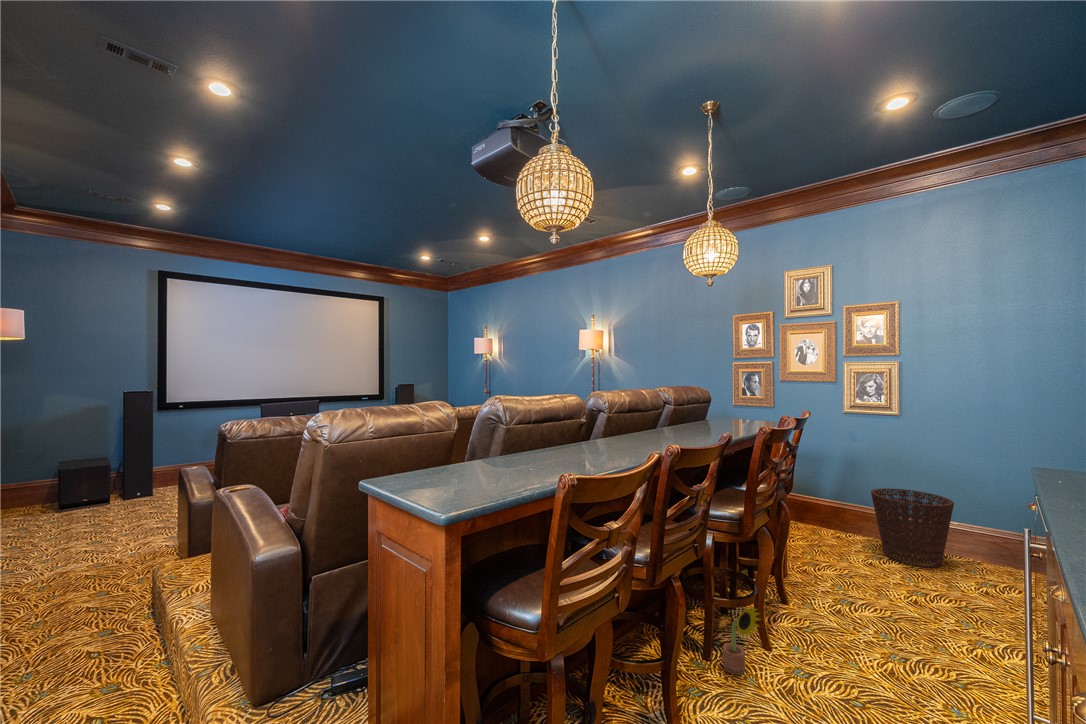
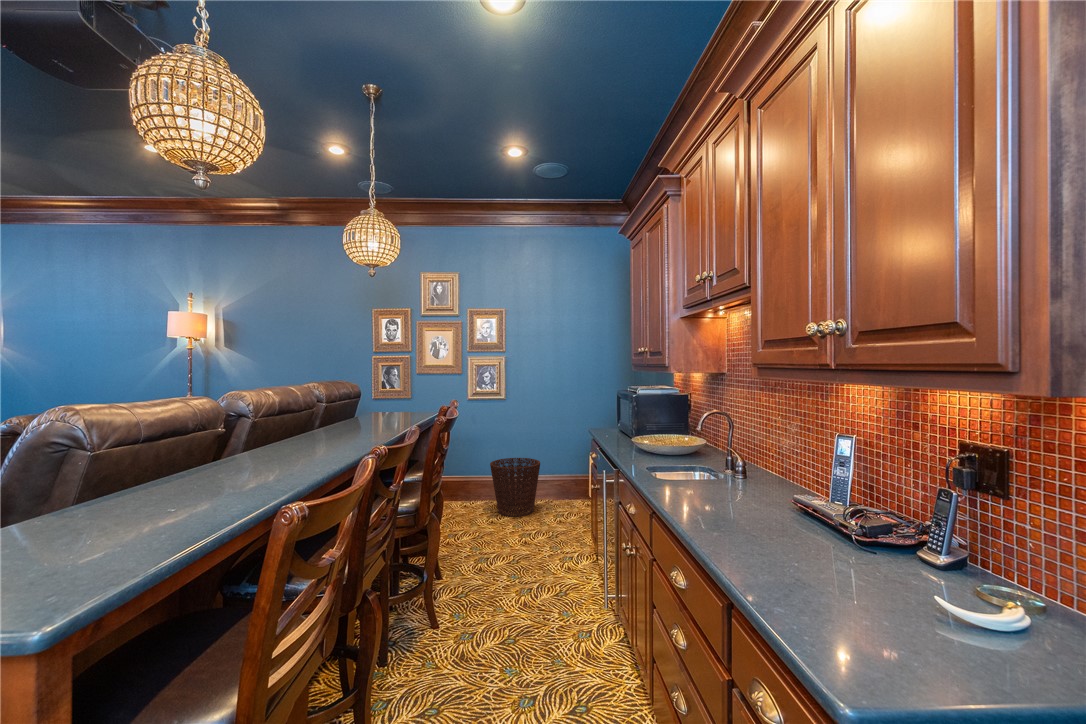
decorative plant: present [723,608,761,675] -> none [400,593,436,668]

